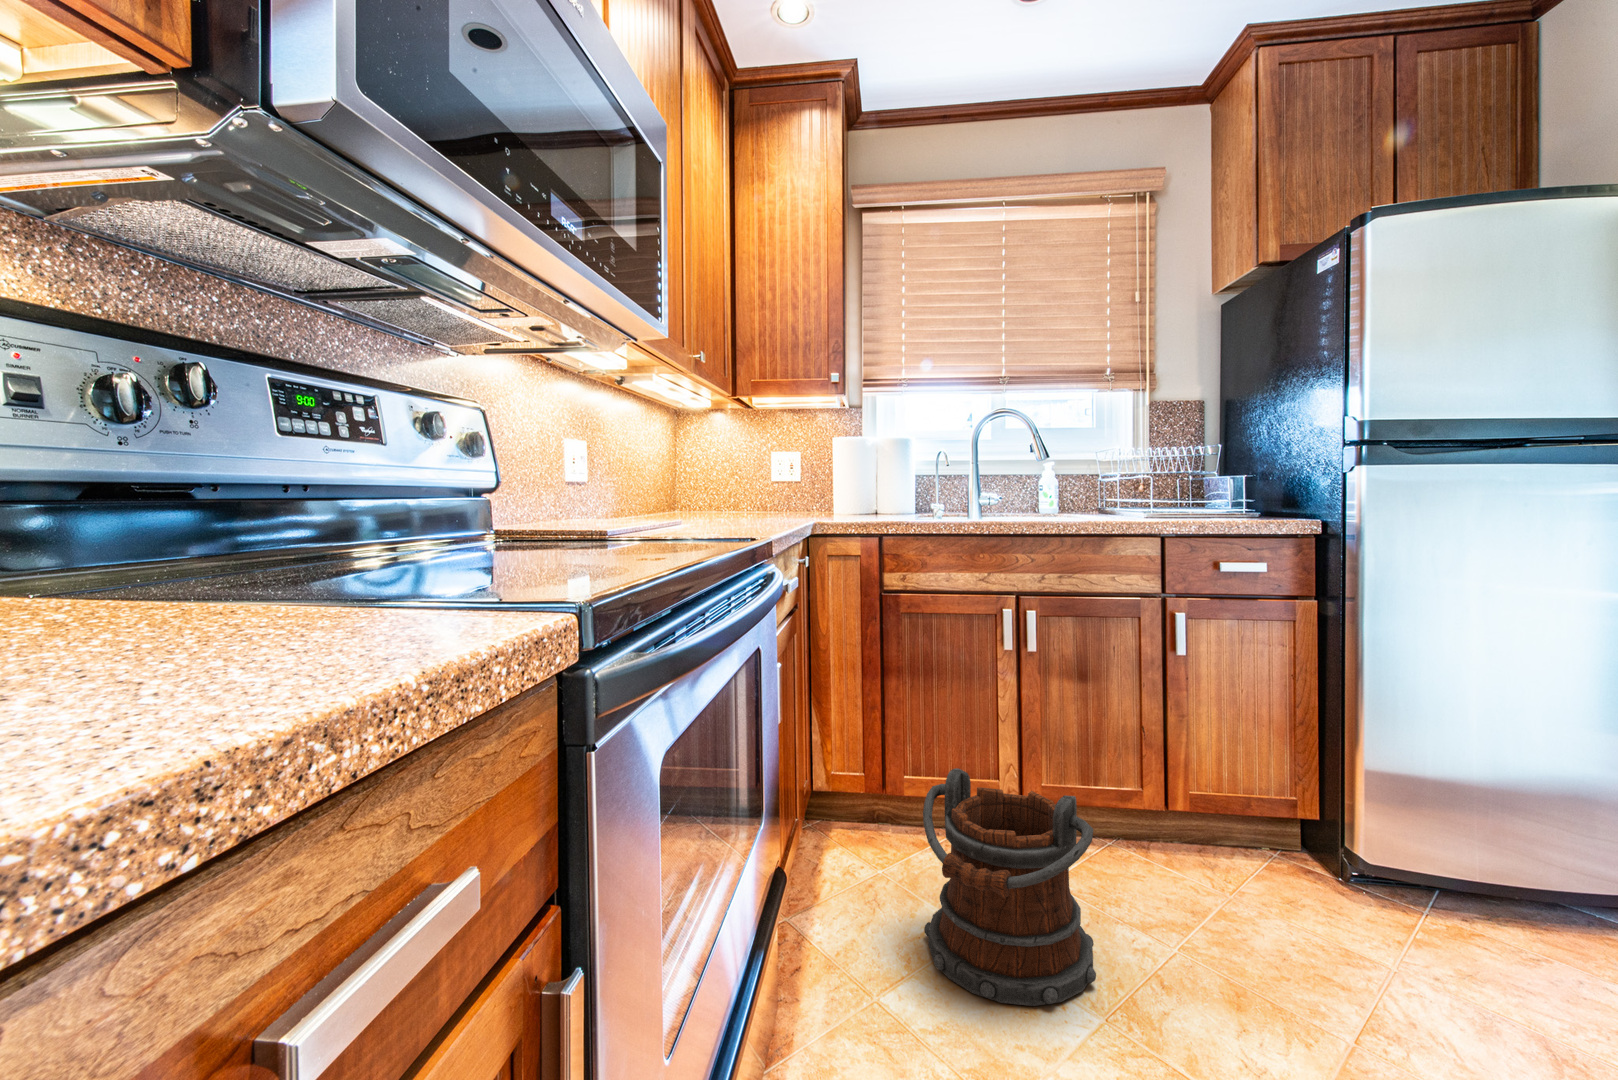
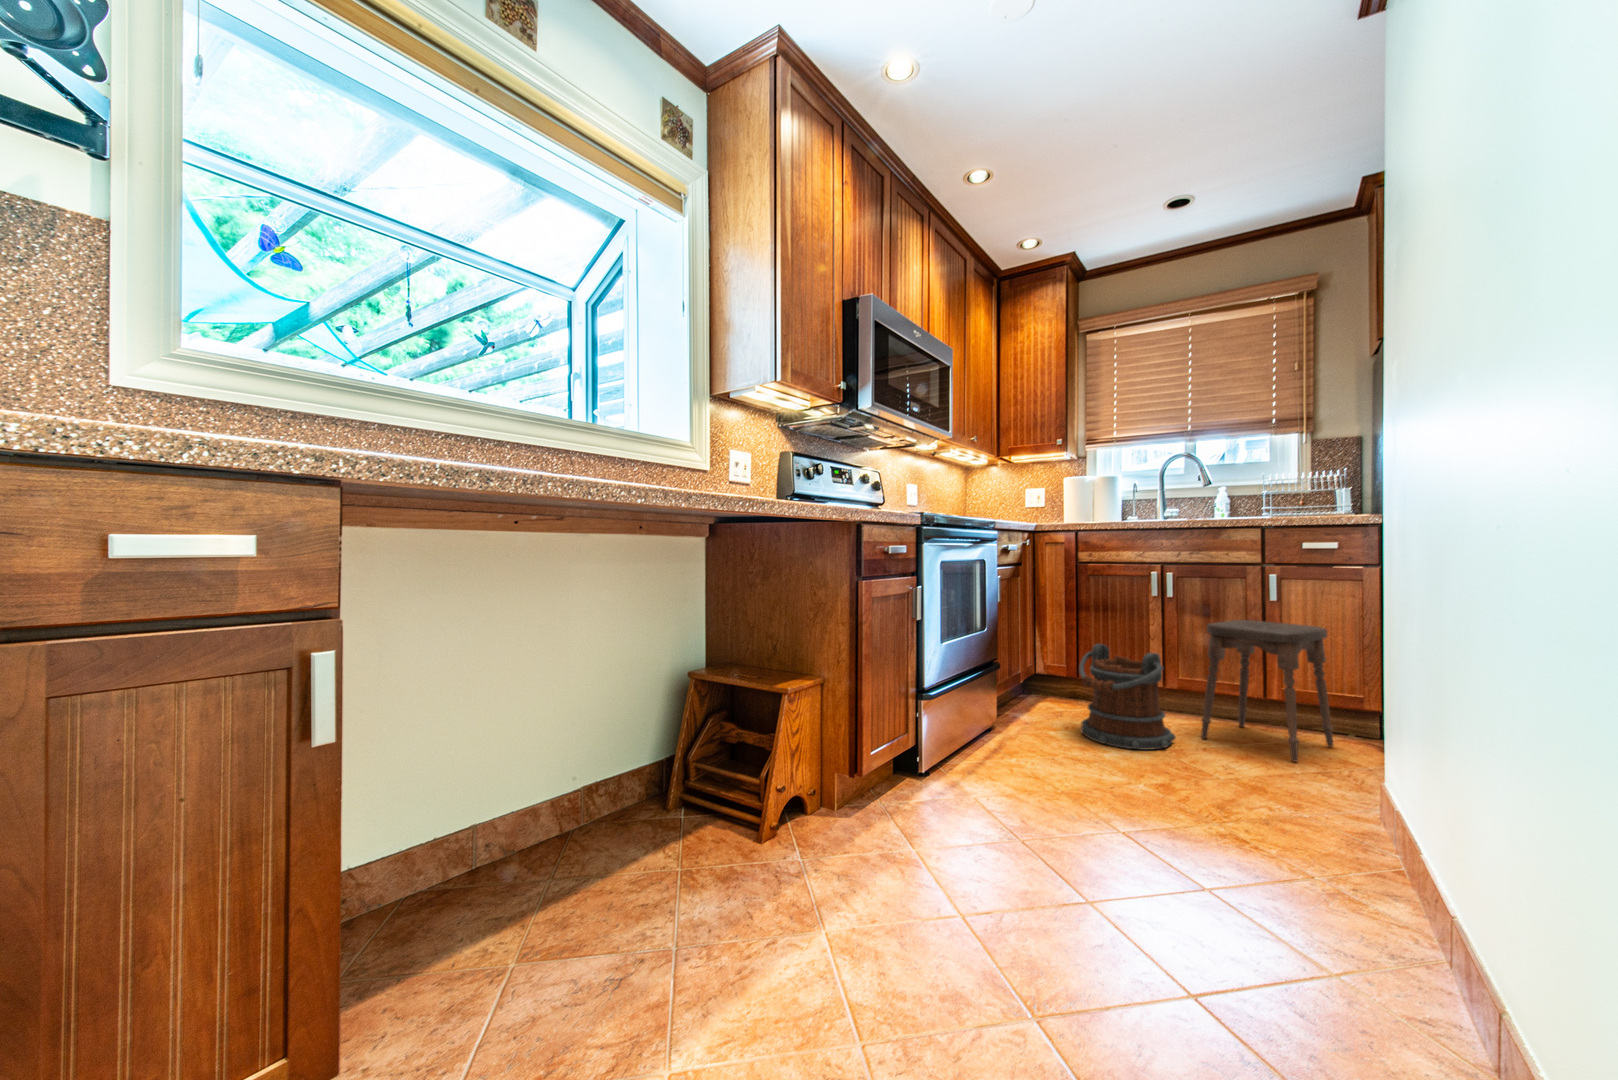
stool: none [1116,691,1294,967] -> present [1201,620,1333,762]

